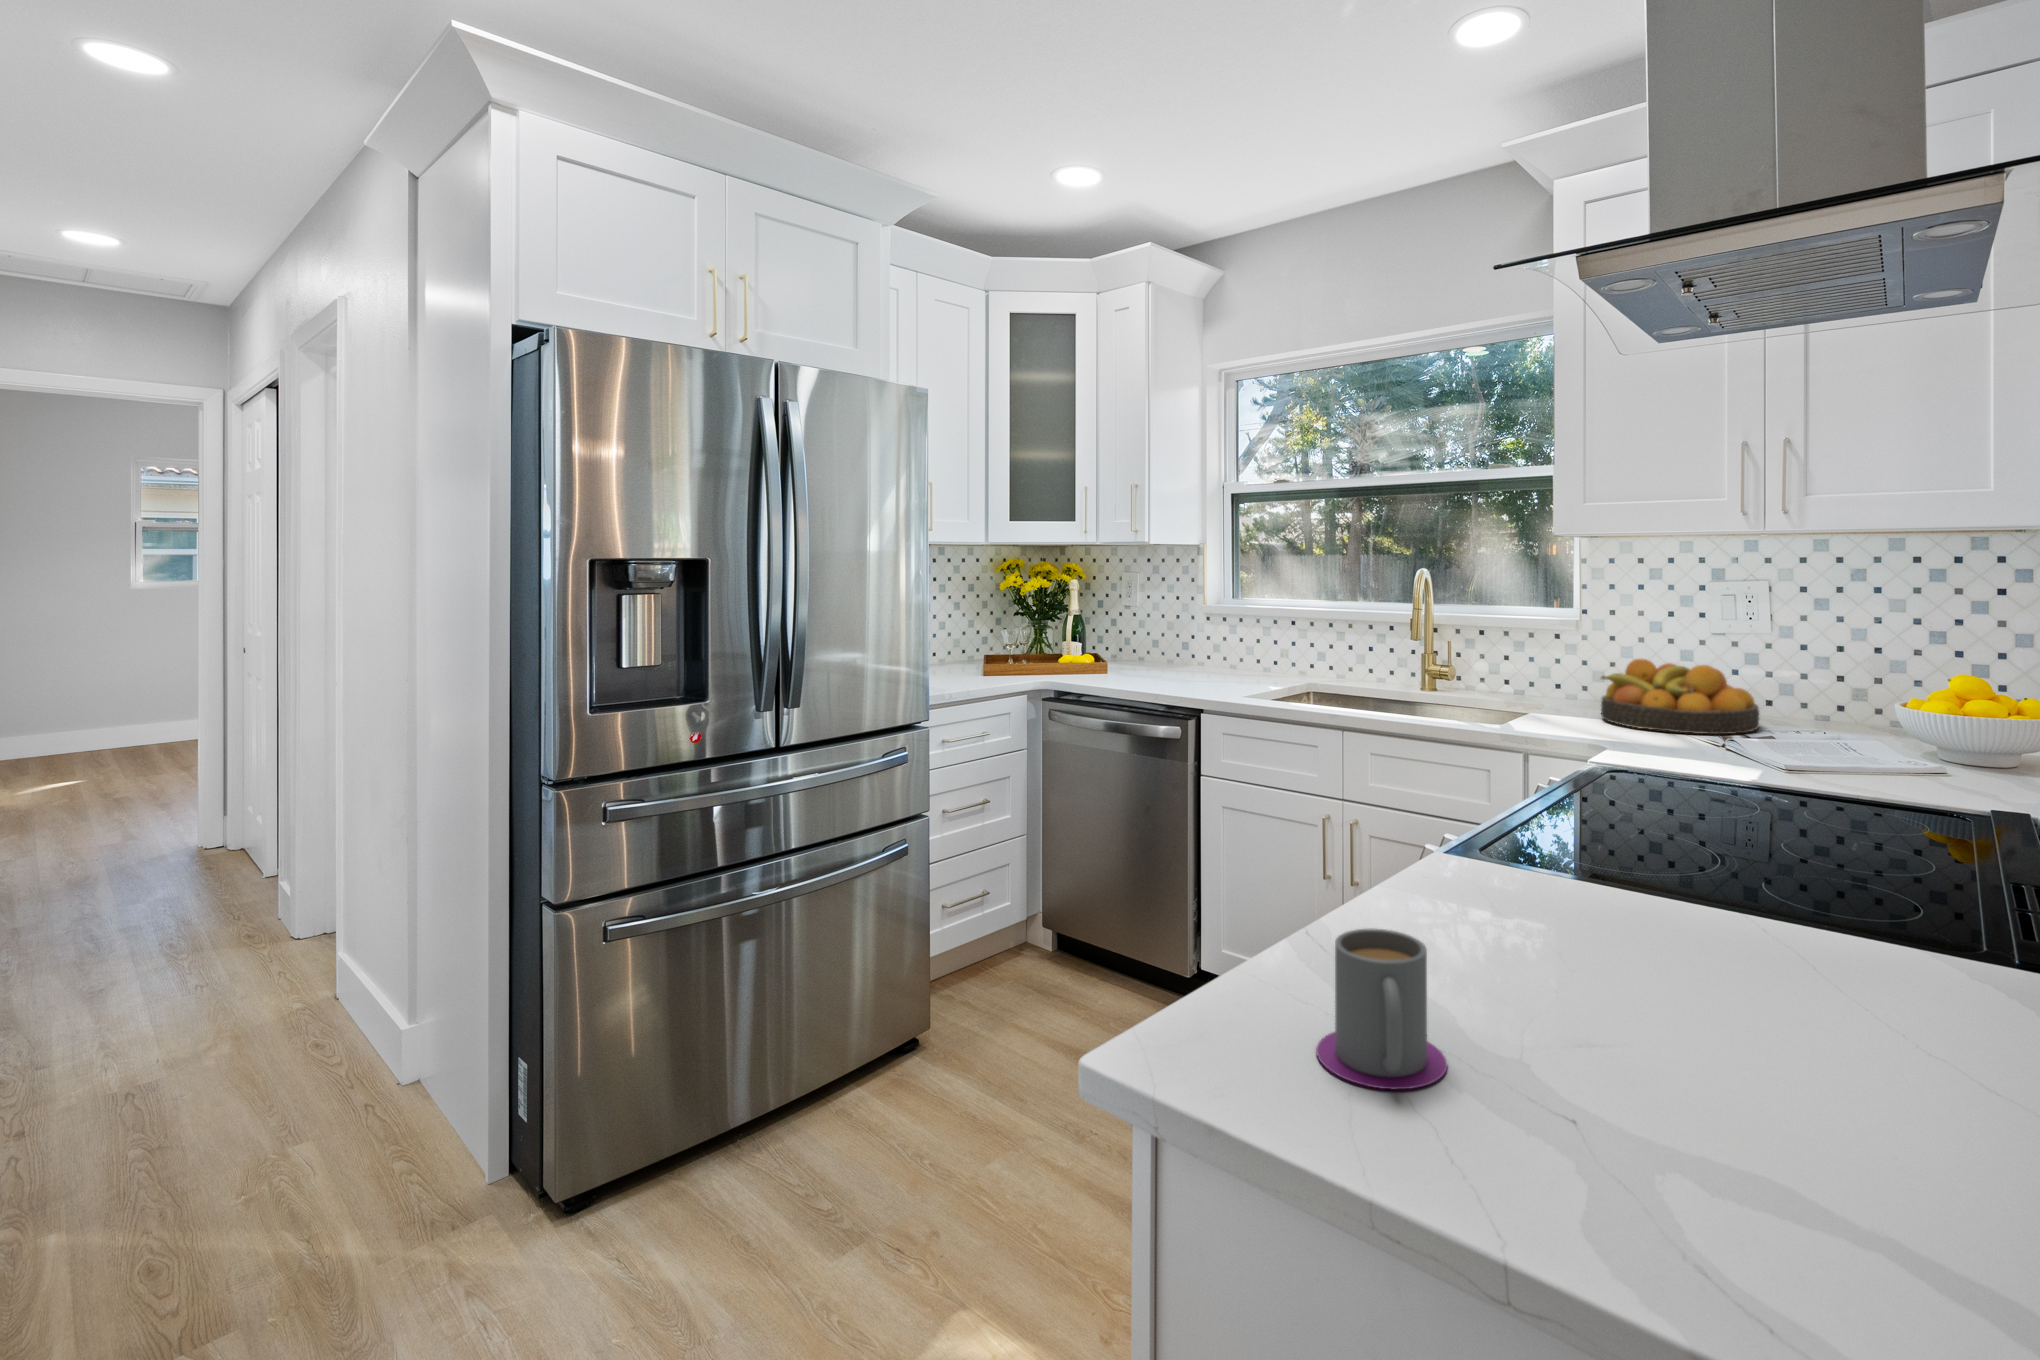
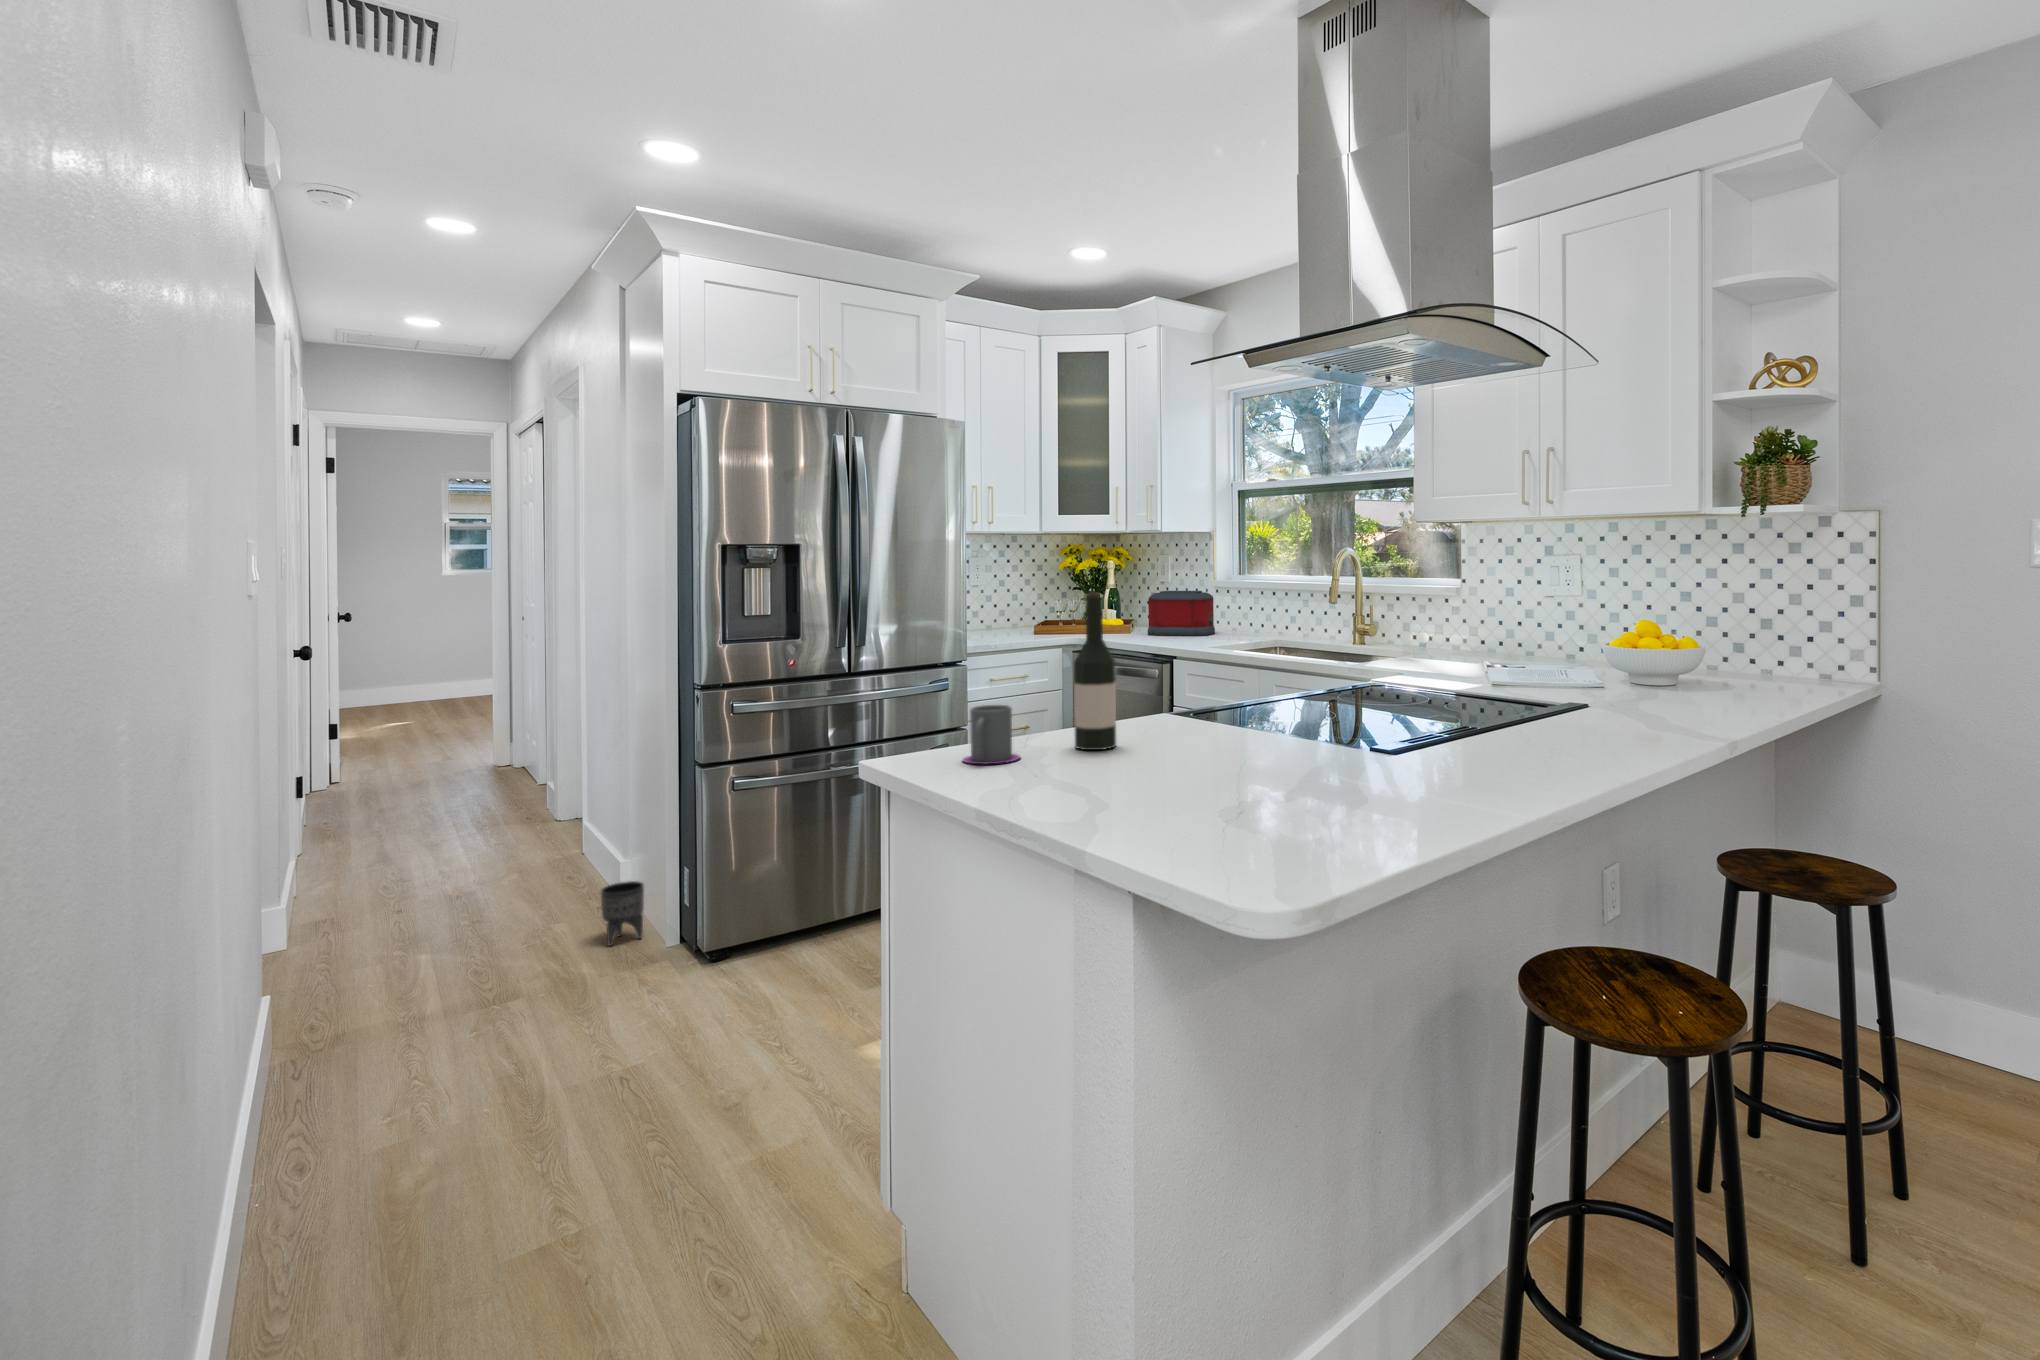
toaster: none [1117,617,1202,675] -> present [1147,591,1215,636]
fruit bowl: present [1601,659,1759,734] -> none [1444,615,1557,668]
wine bottle: none [1471,678,1563,1006] -> present [1074,593,1116,750]
planter: none [374,1079,448,1193] -> present [601,881,644,946]

